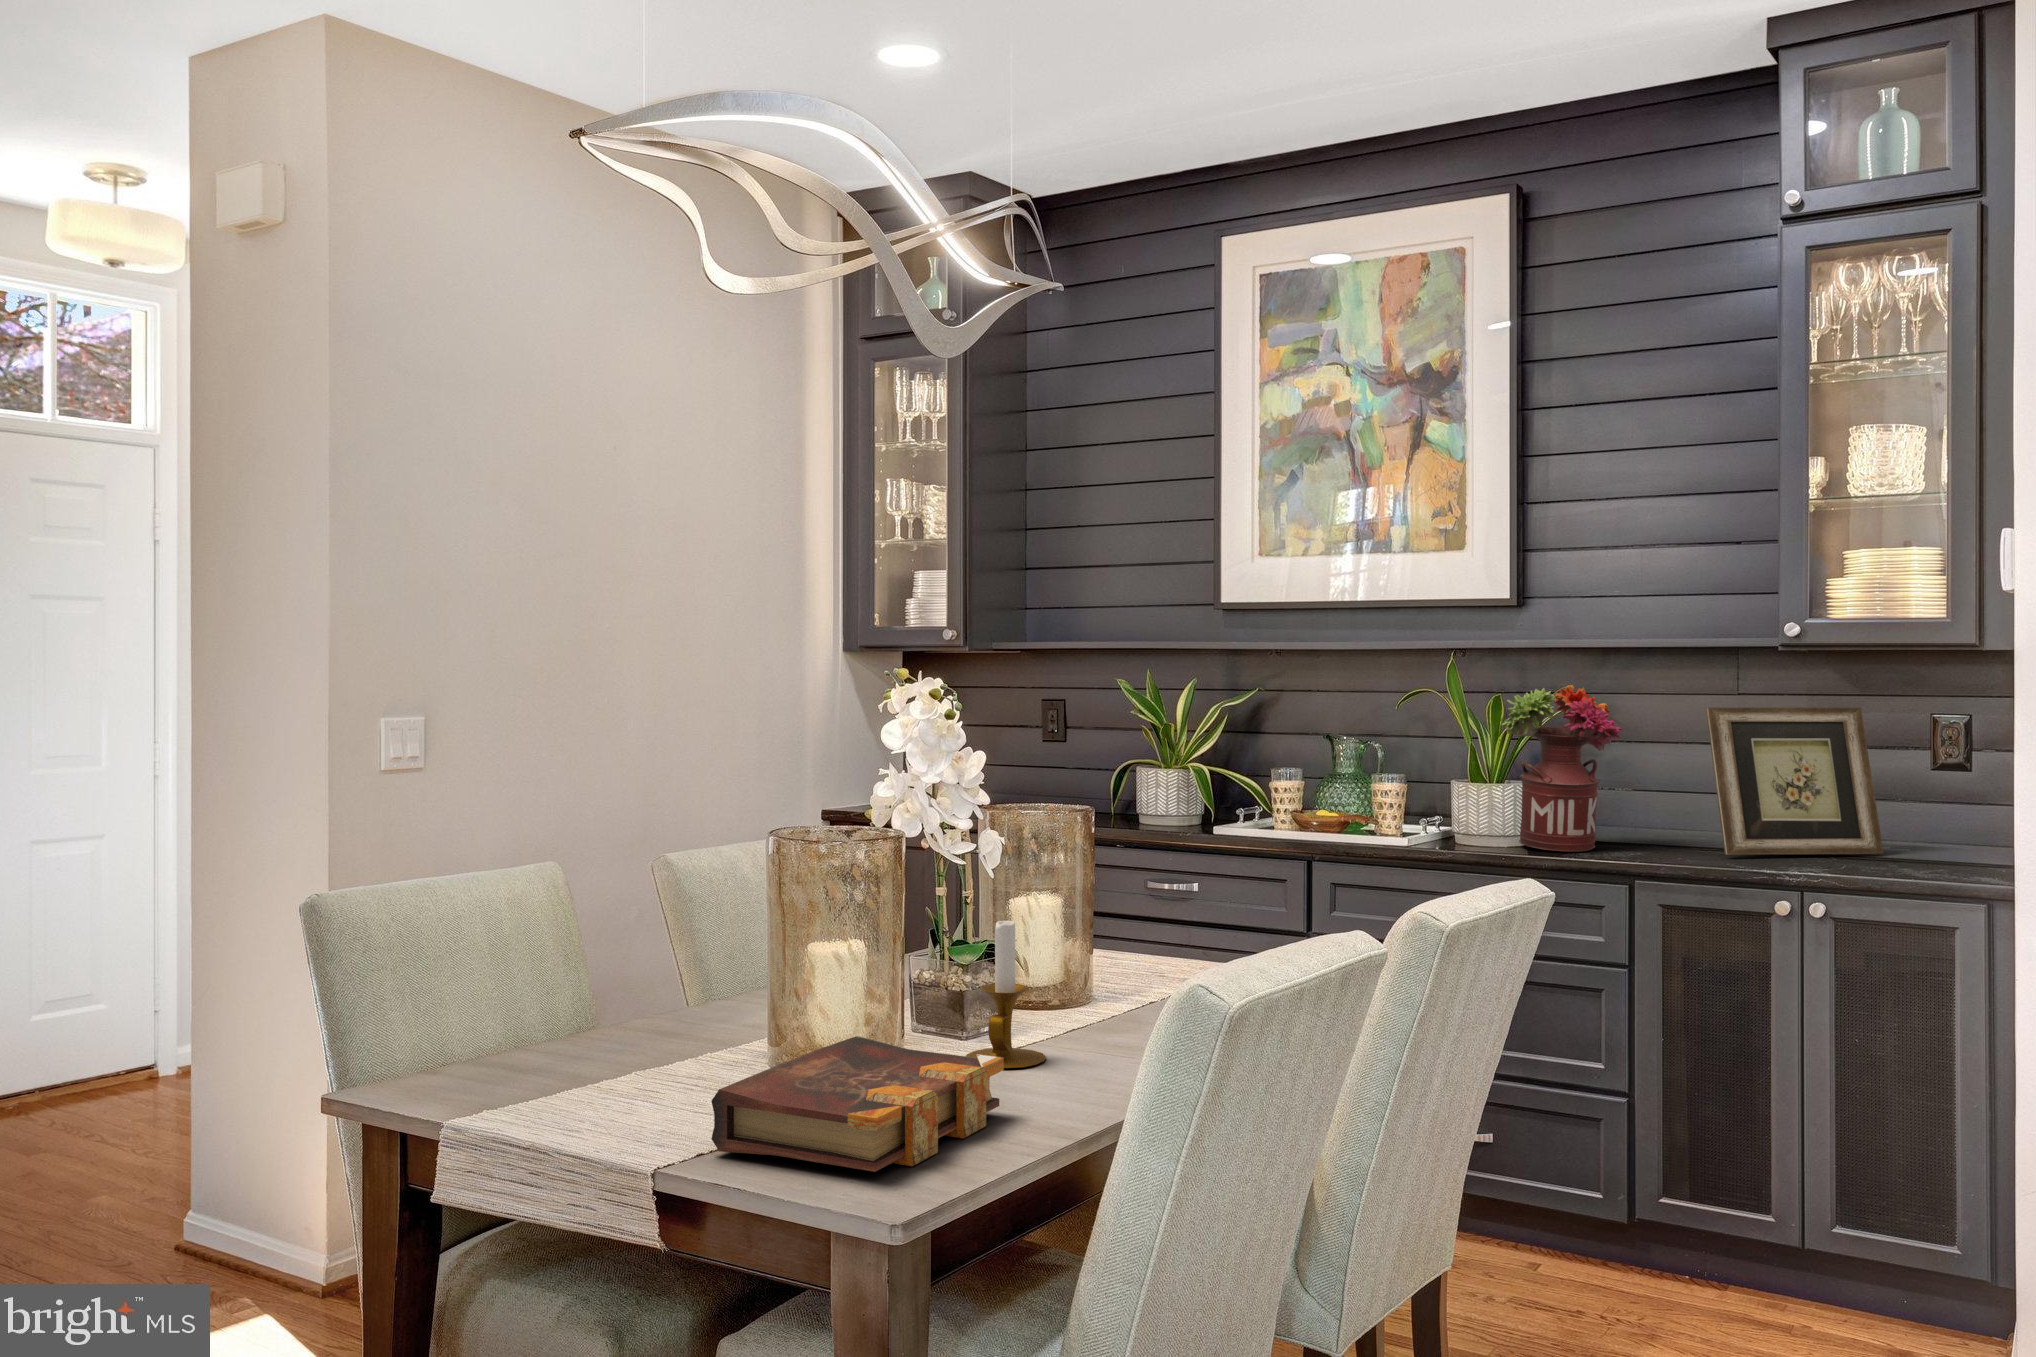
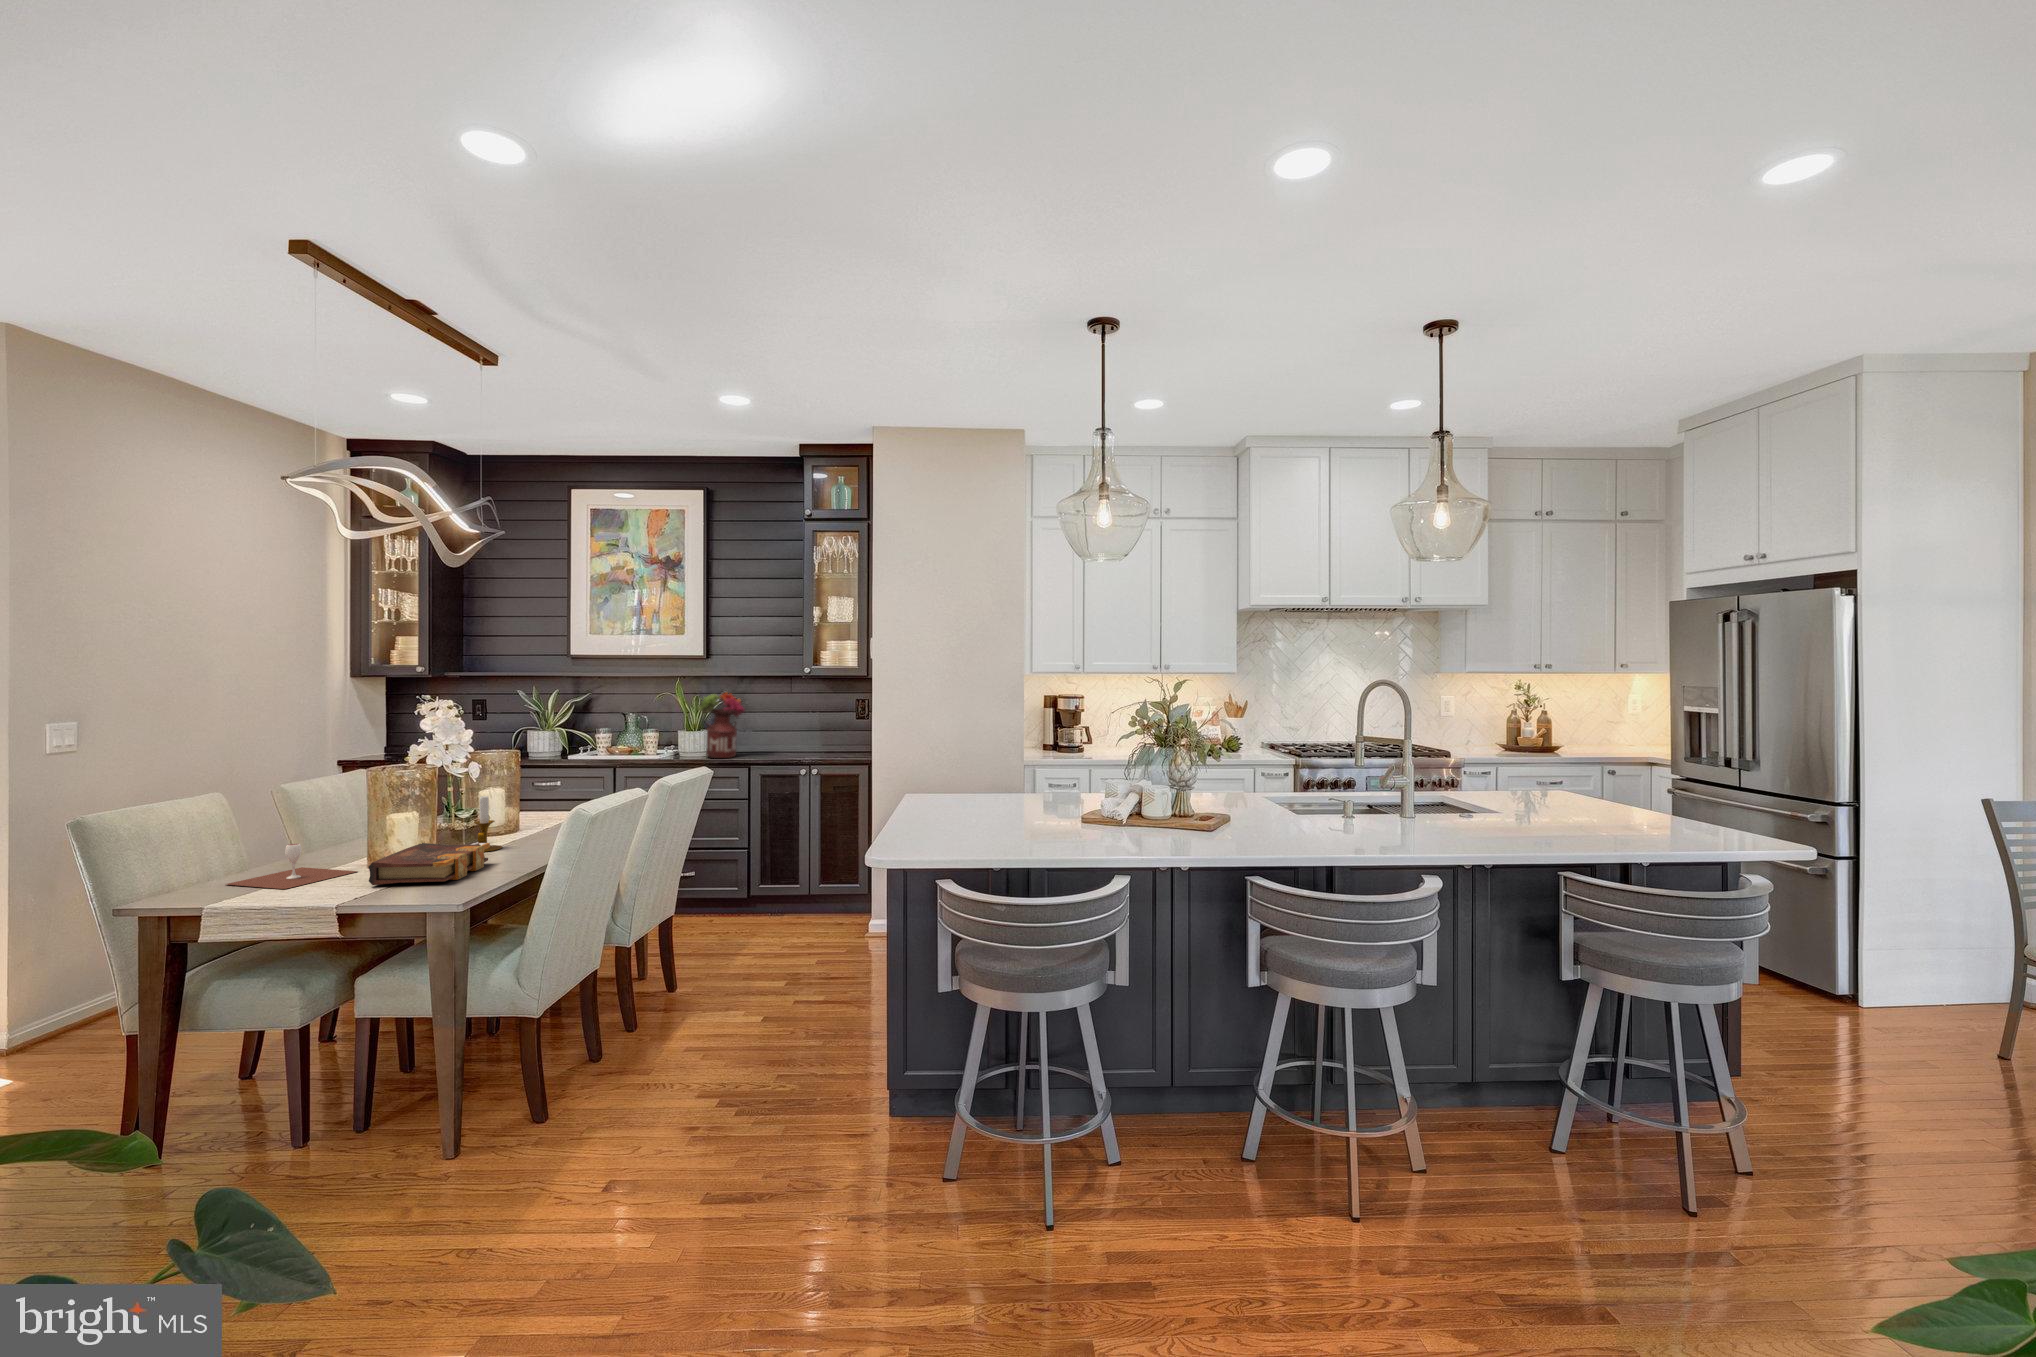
picture frame: present [1706,707,1884,855] -> none [777,699,840,756]
wine glass: none [472,1007,723,1127] -> present [226,843,357,889]

